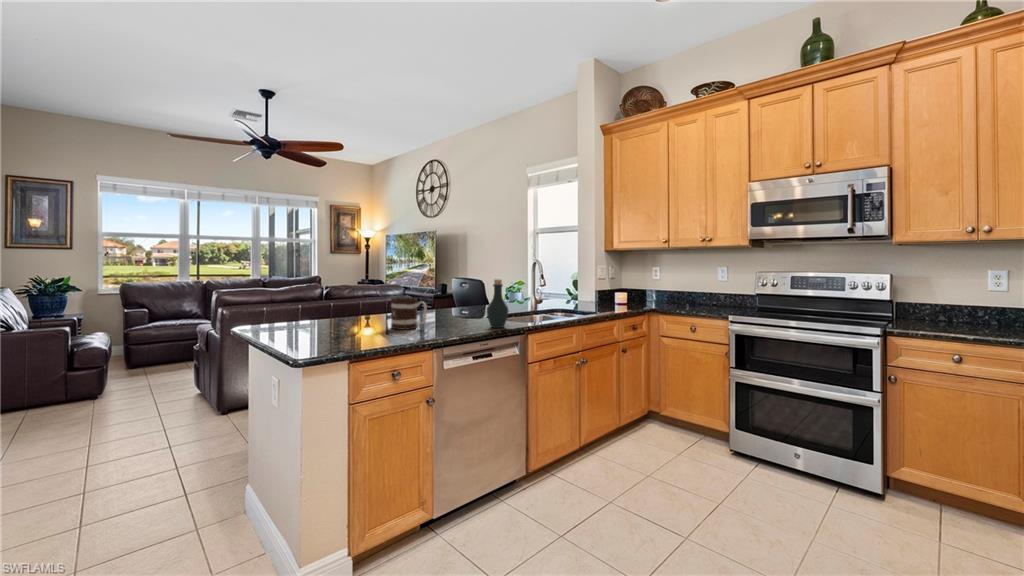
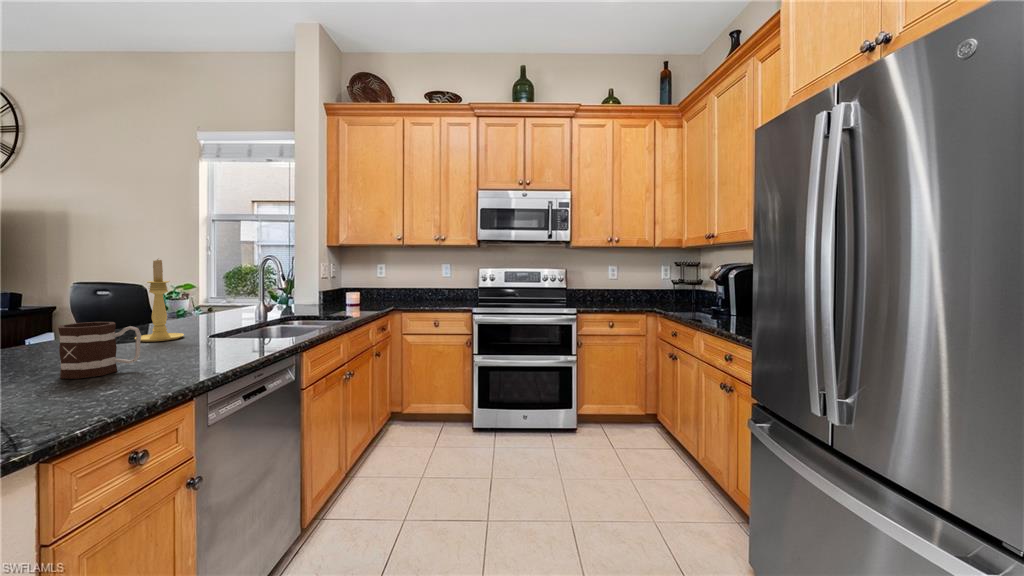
candle holder: none [448,261,475,316] -> present [135,259,184,342]
bottle: present [487,279,508,328] -> none [240,286,272,352]

